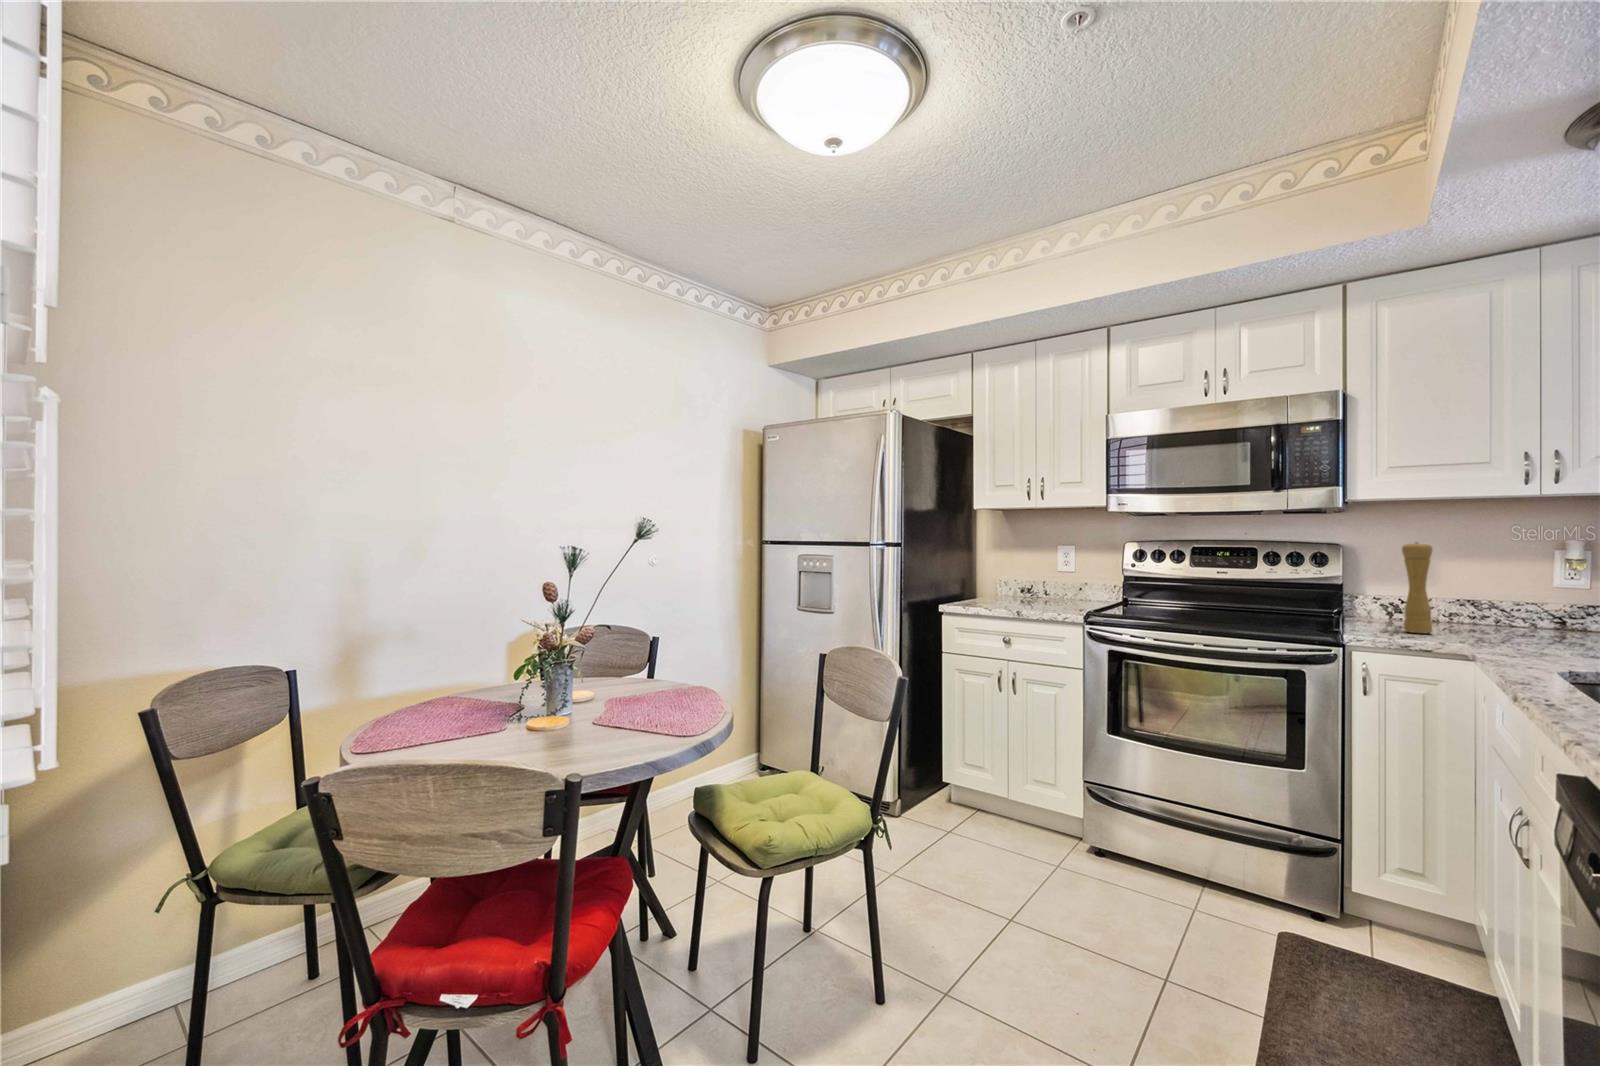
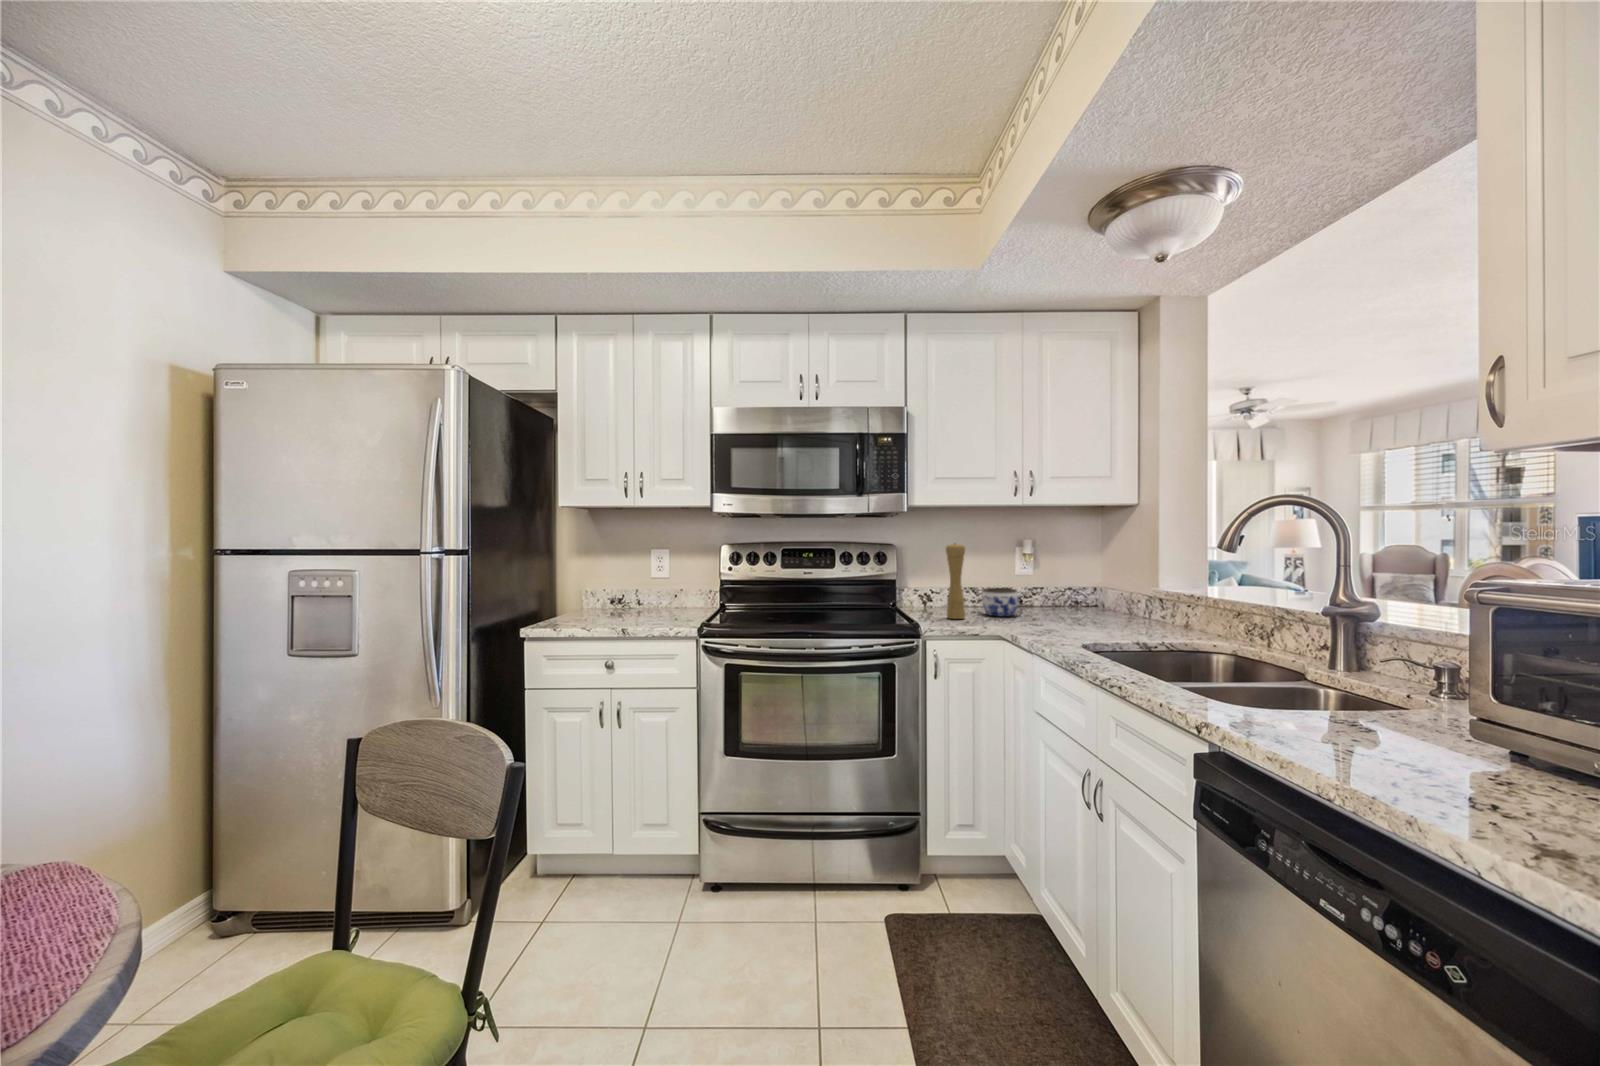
jar: none [1470,599,1536,637] -> present [981,588,1019,616]

